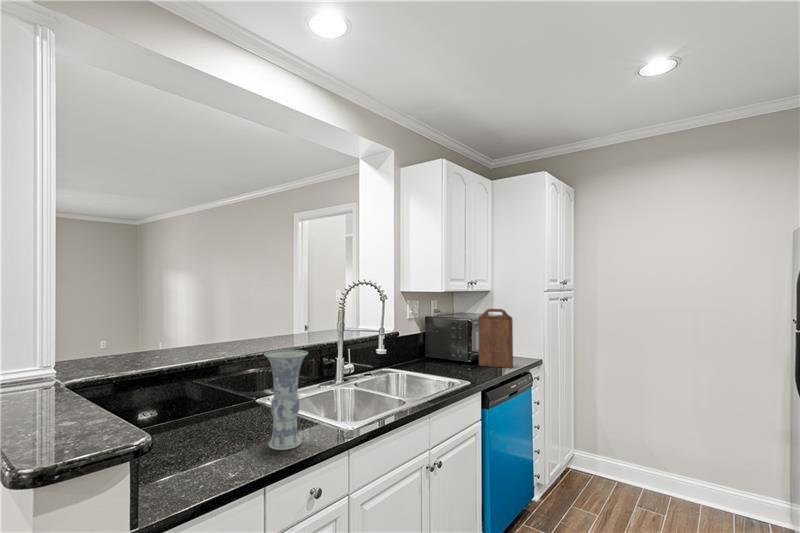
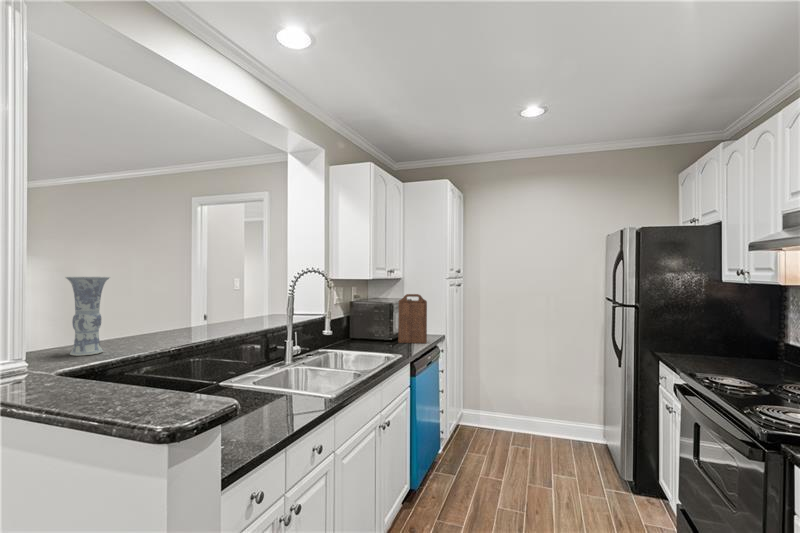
vase: present [264,350,308,450] -> present [66,277,110,356]

